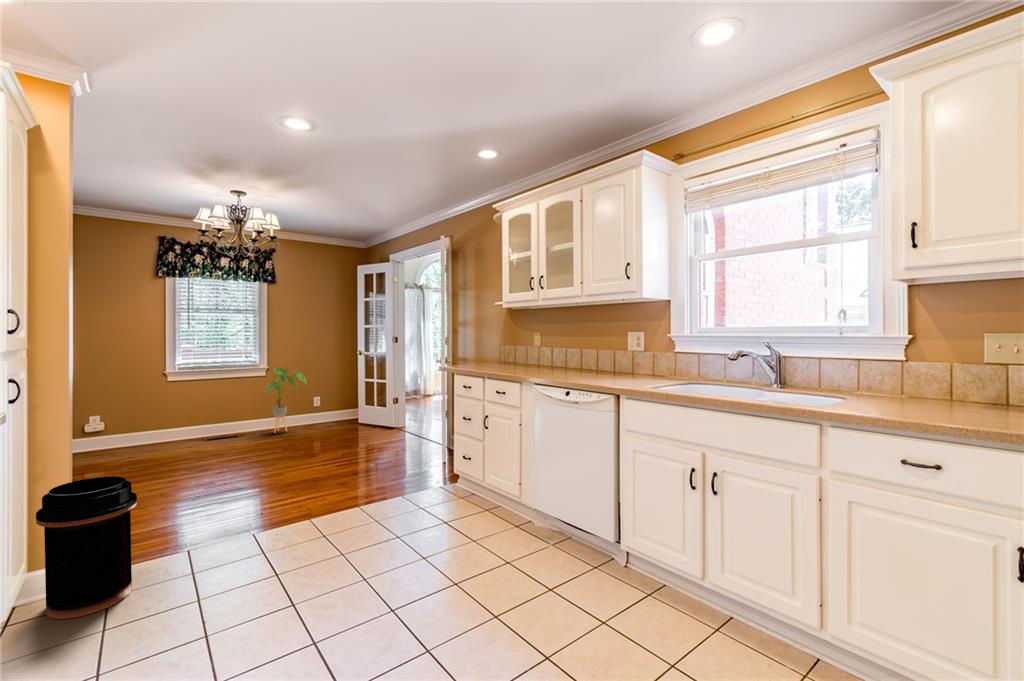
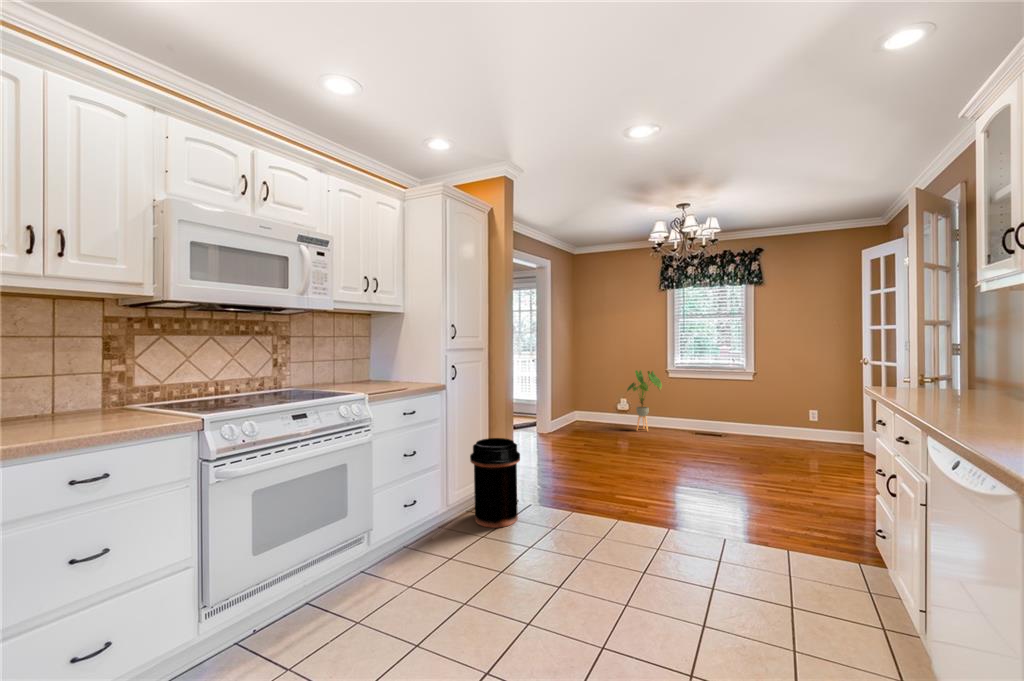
house plant: present [264,367,306,433] -> present [627,370,662,431]

